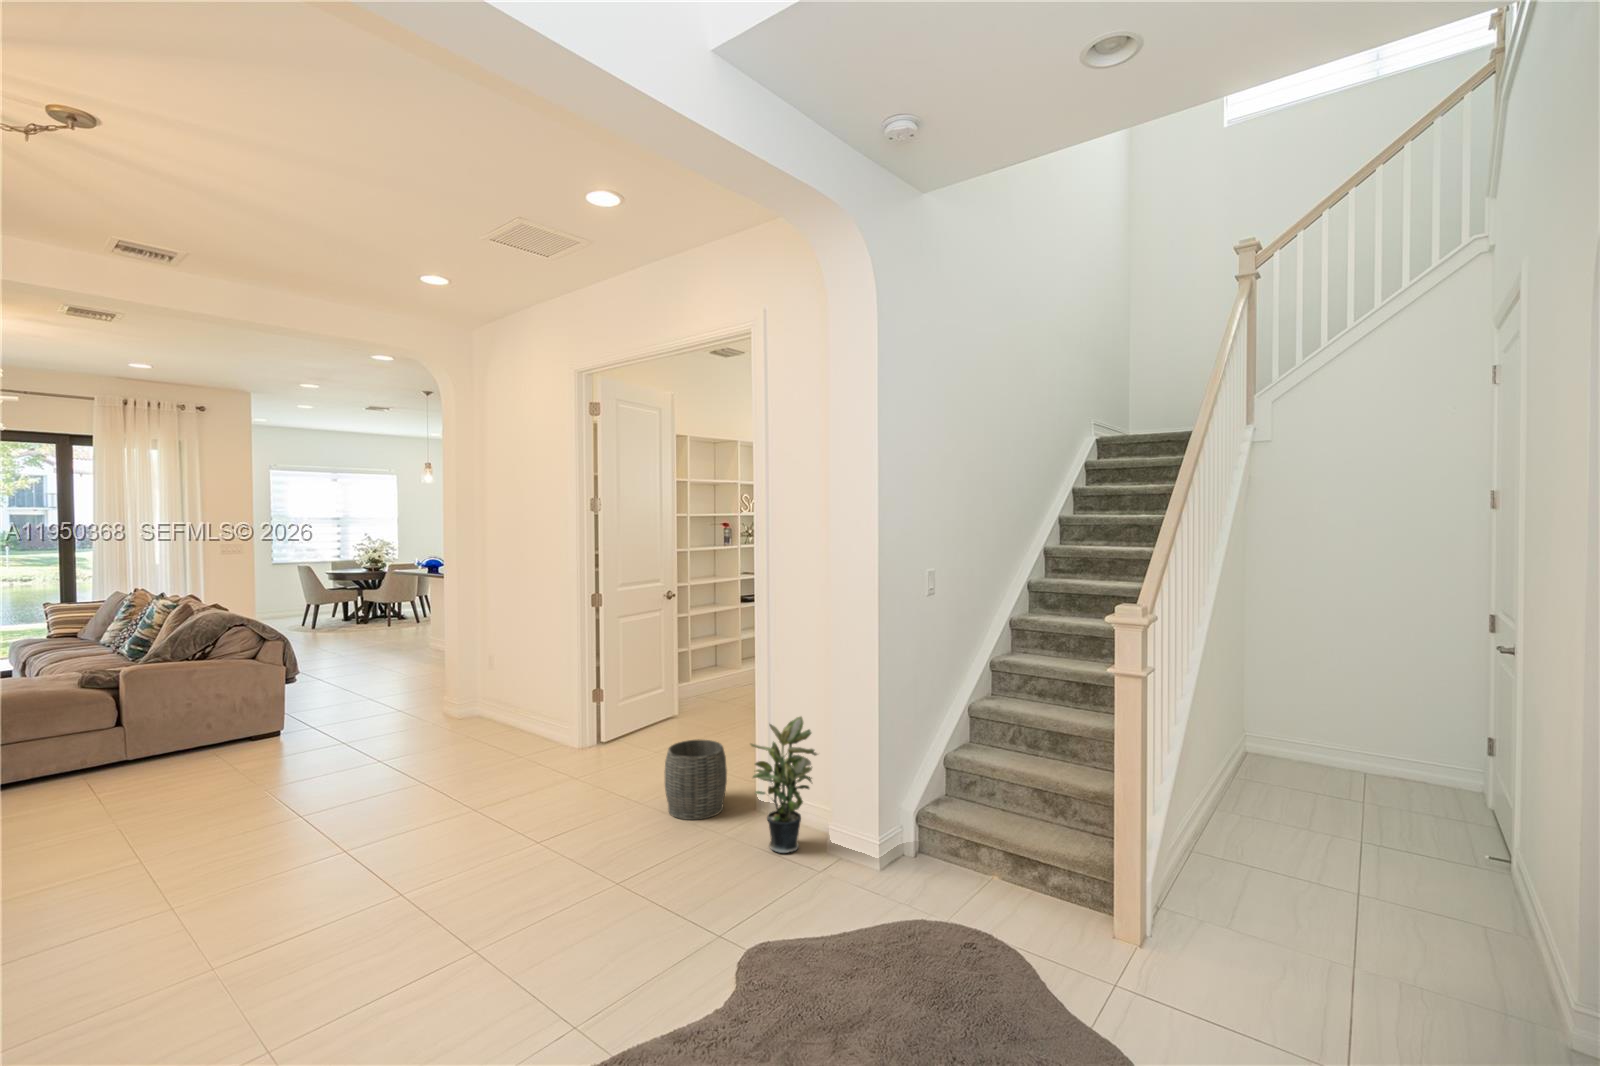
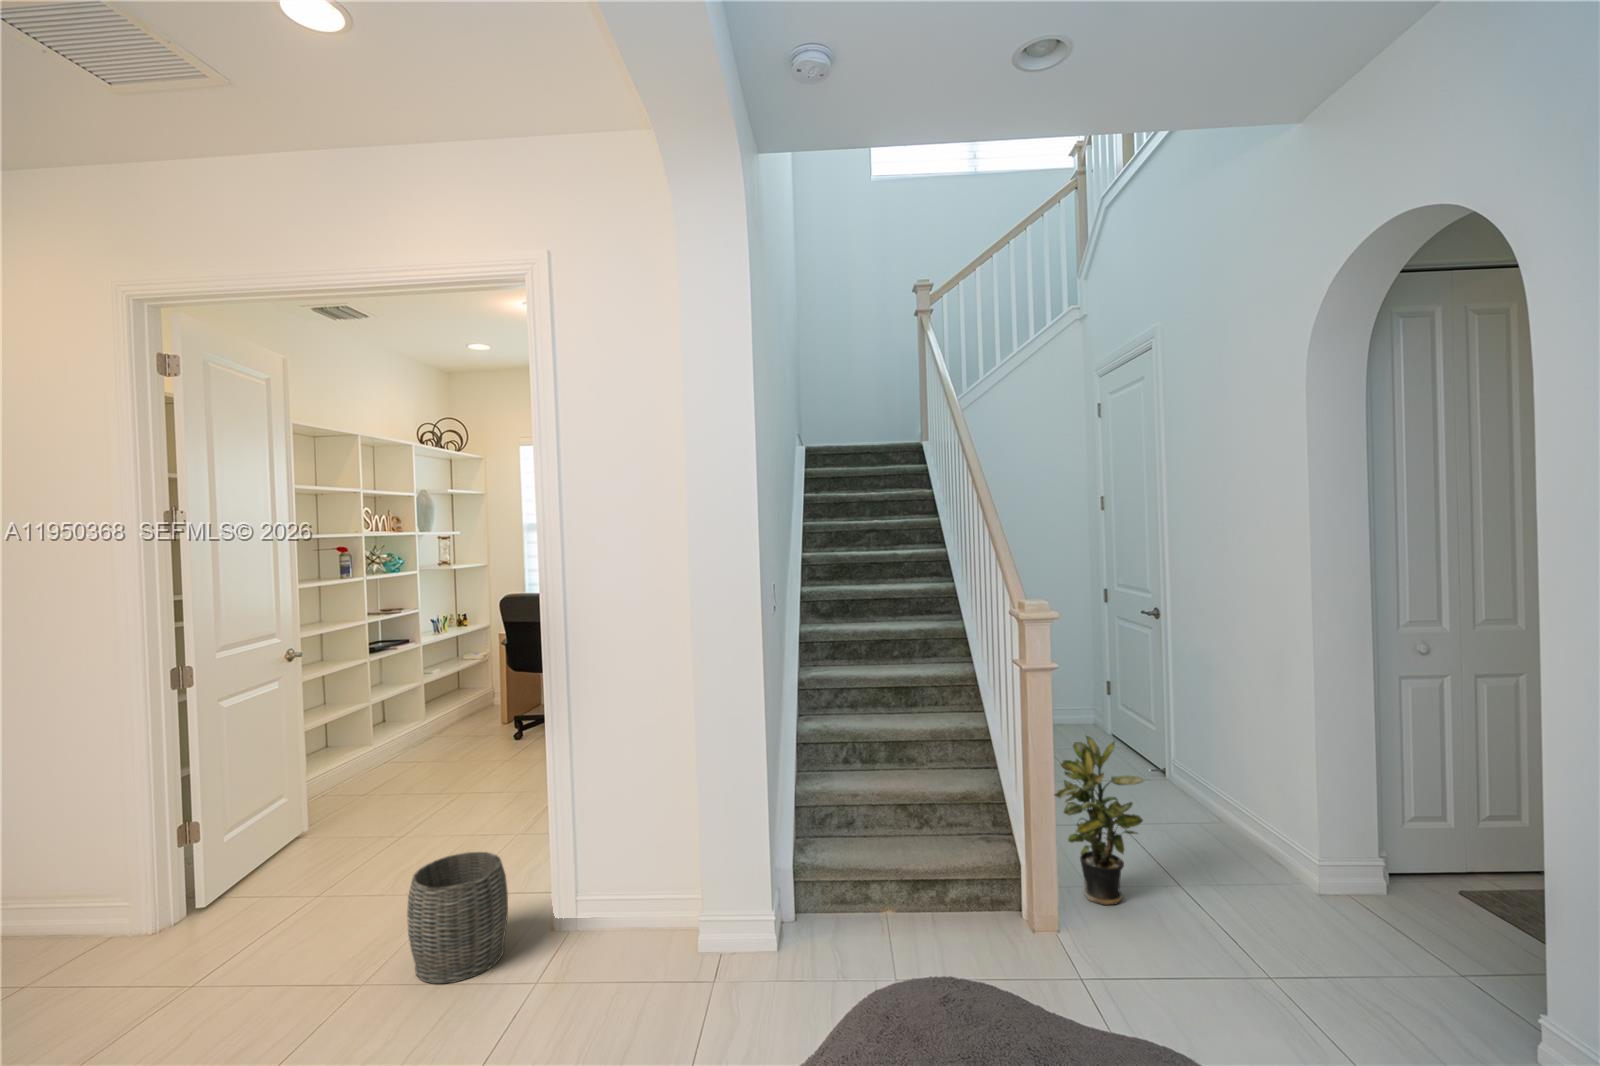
potted plant: present [750,717,817,853] -> present [1055,736,1144,905]

